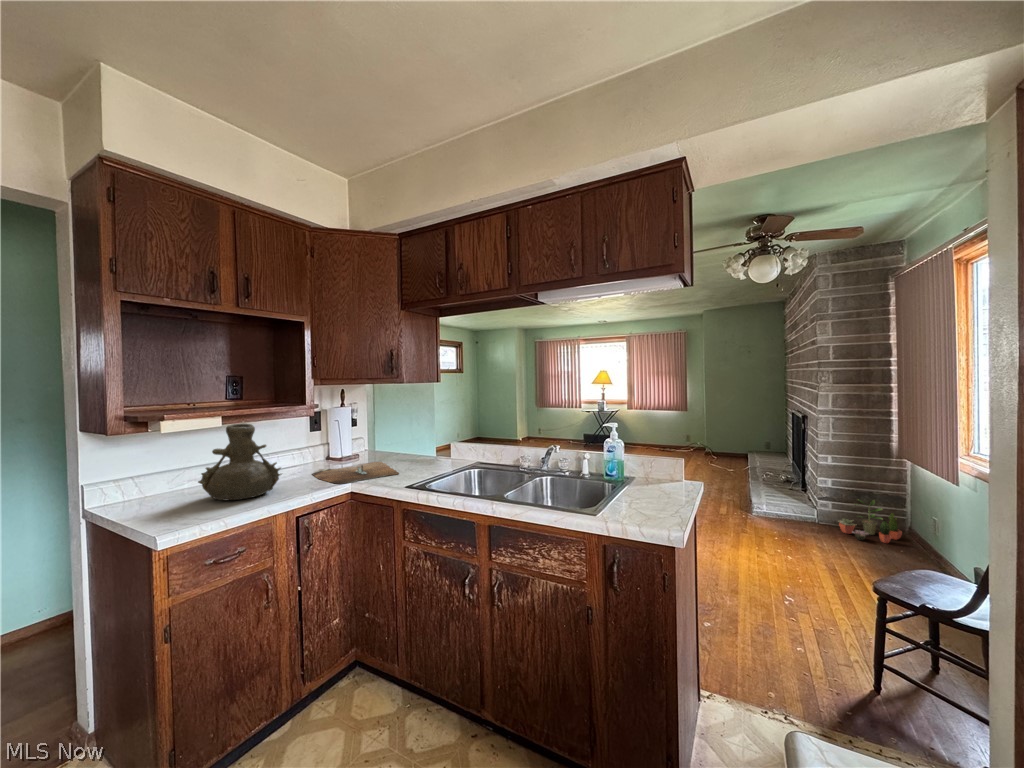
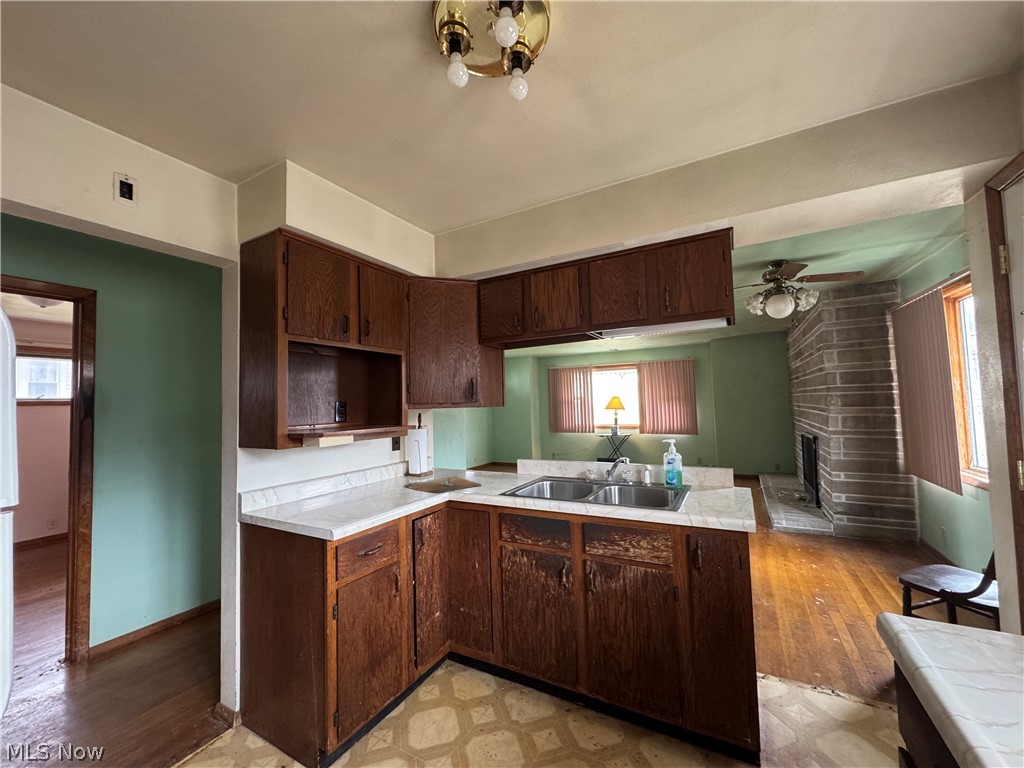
vase: present [198,424,282,500] -> none [332,440,395,505]
potted plant: present [839,500,902,543] -> none [853,512,913,552]

